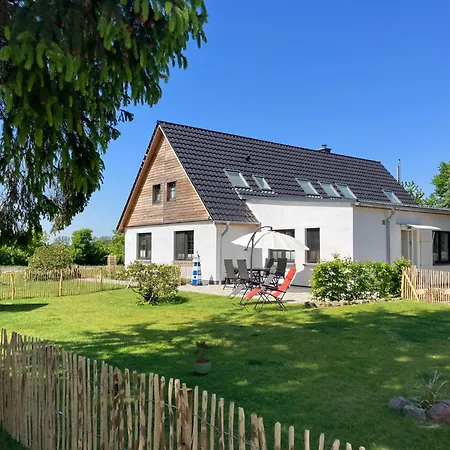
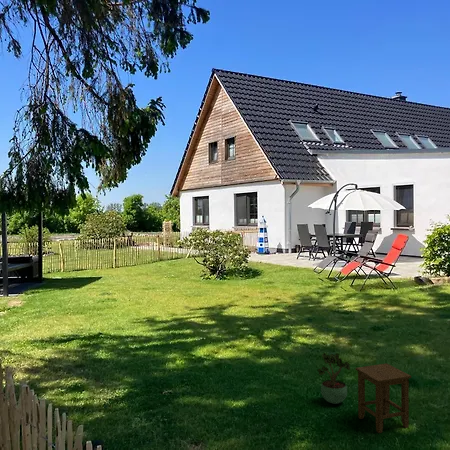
stool: none [212,346,243,386] -> present [356,363,411,433]

